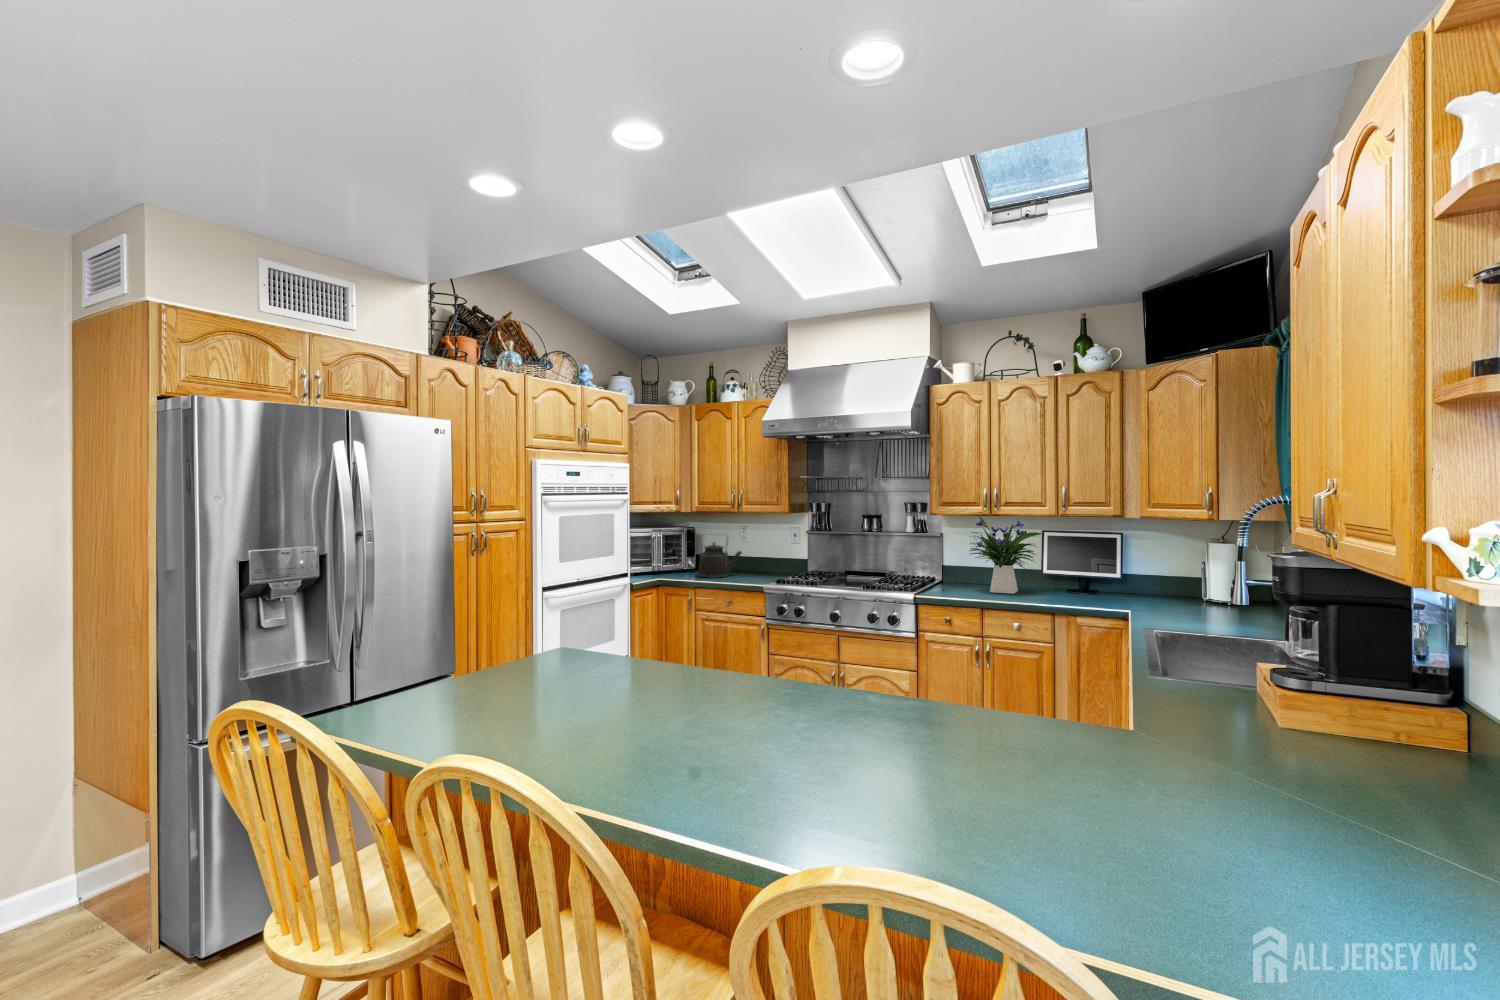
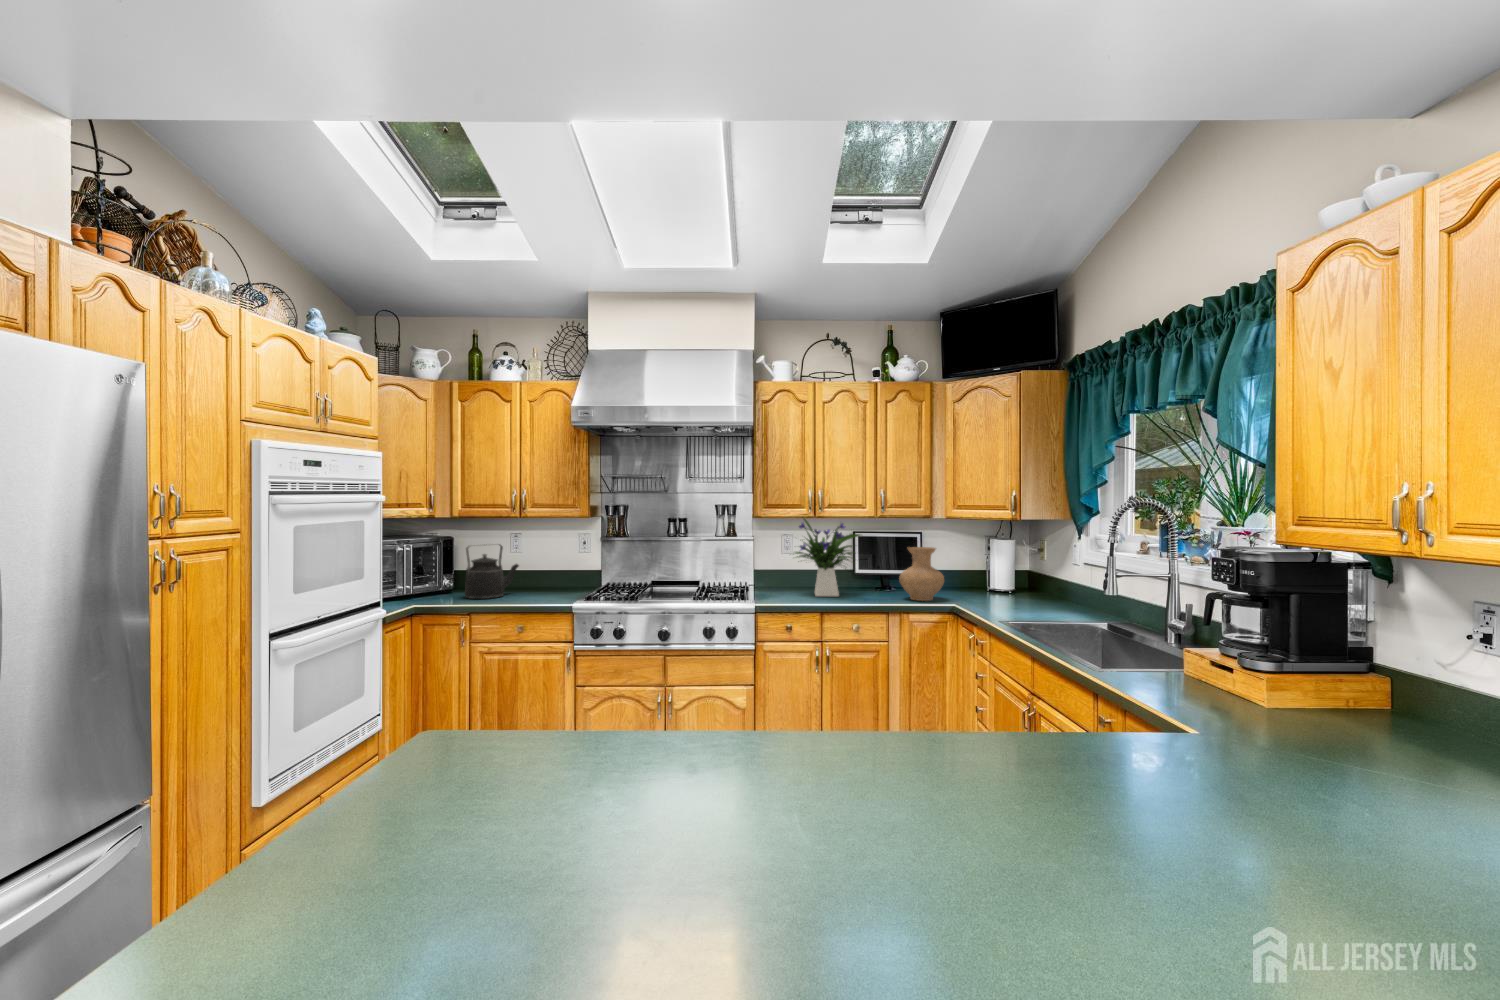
vase: none [1074,547,1125,603] -> present [899,547,944,601]

